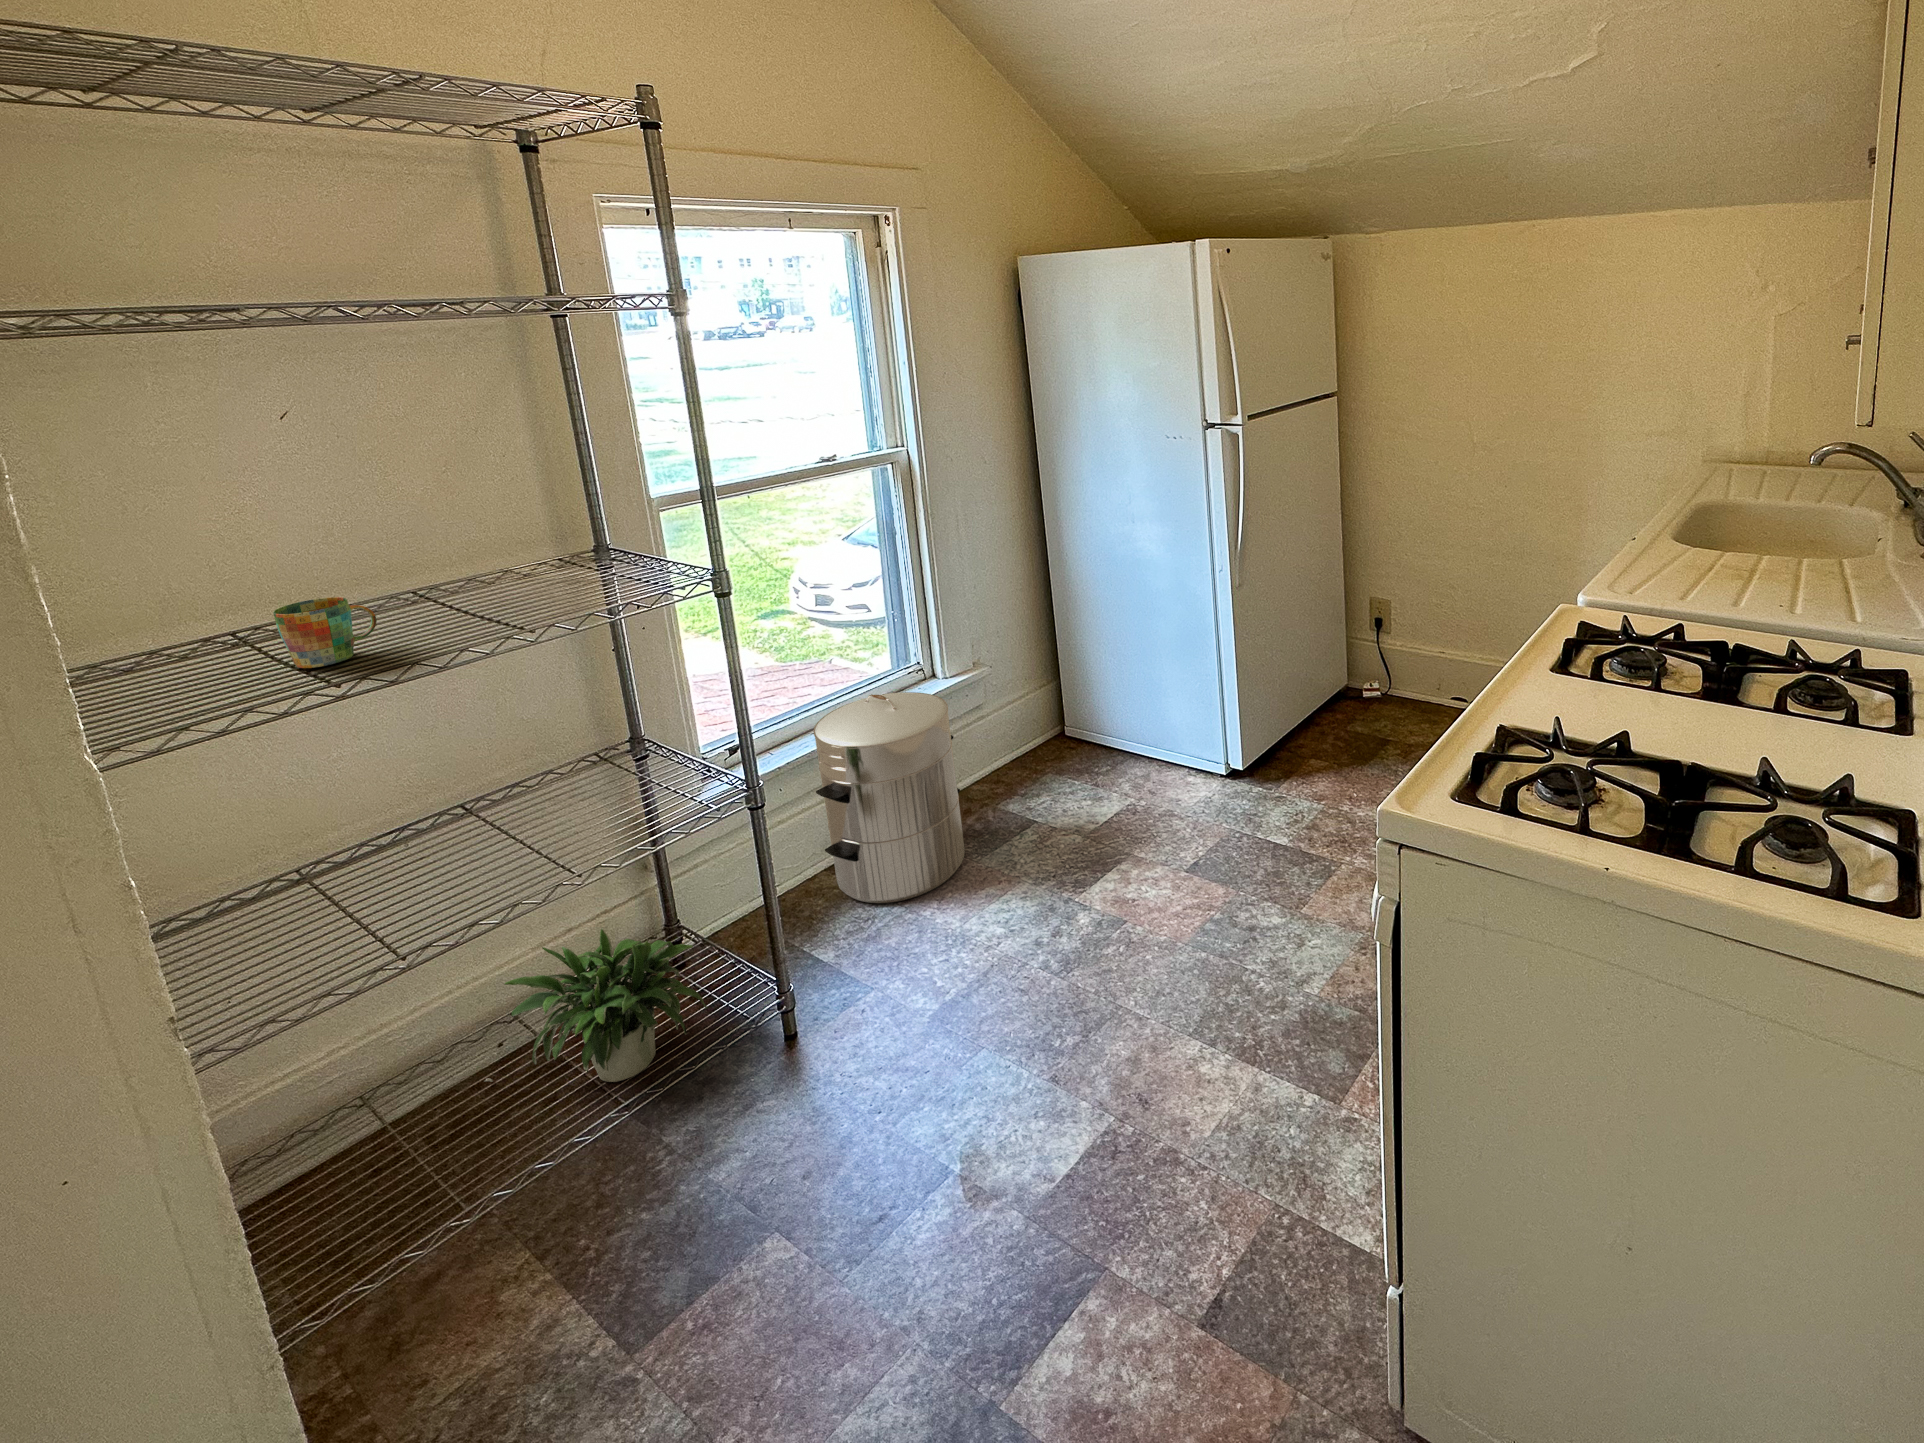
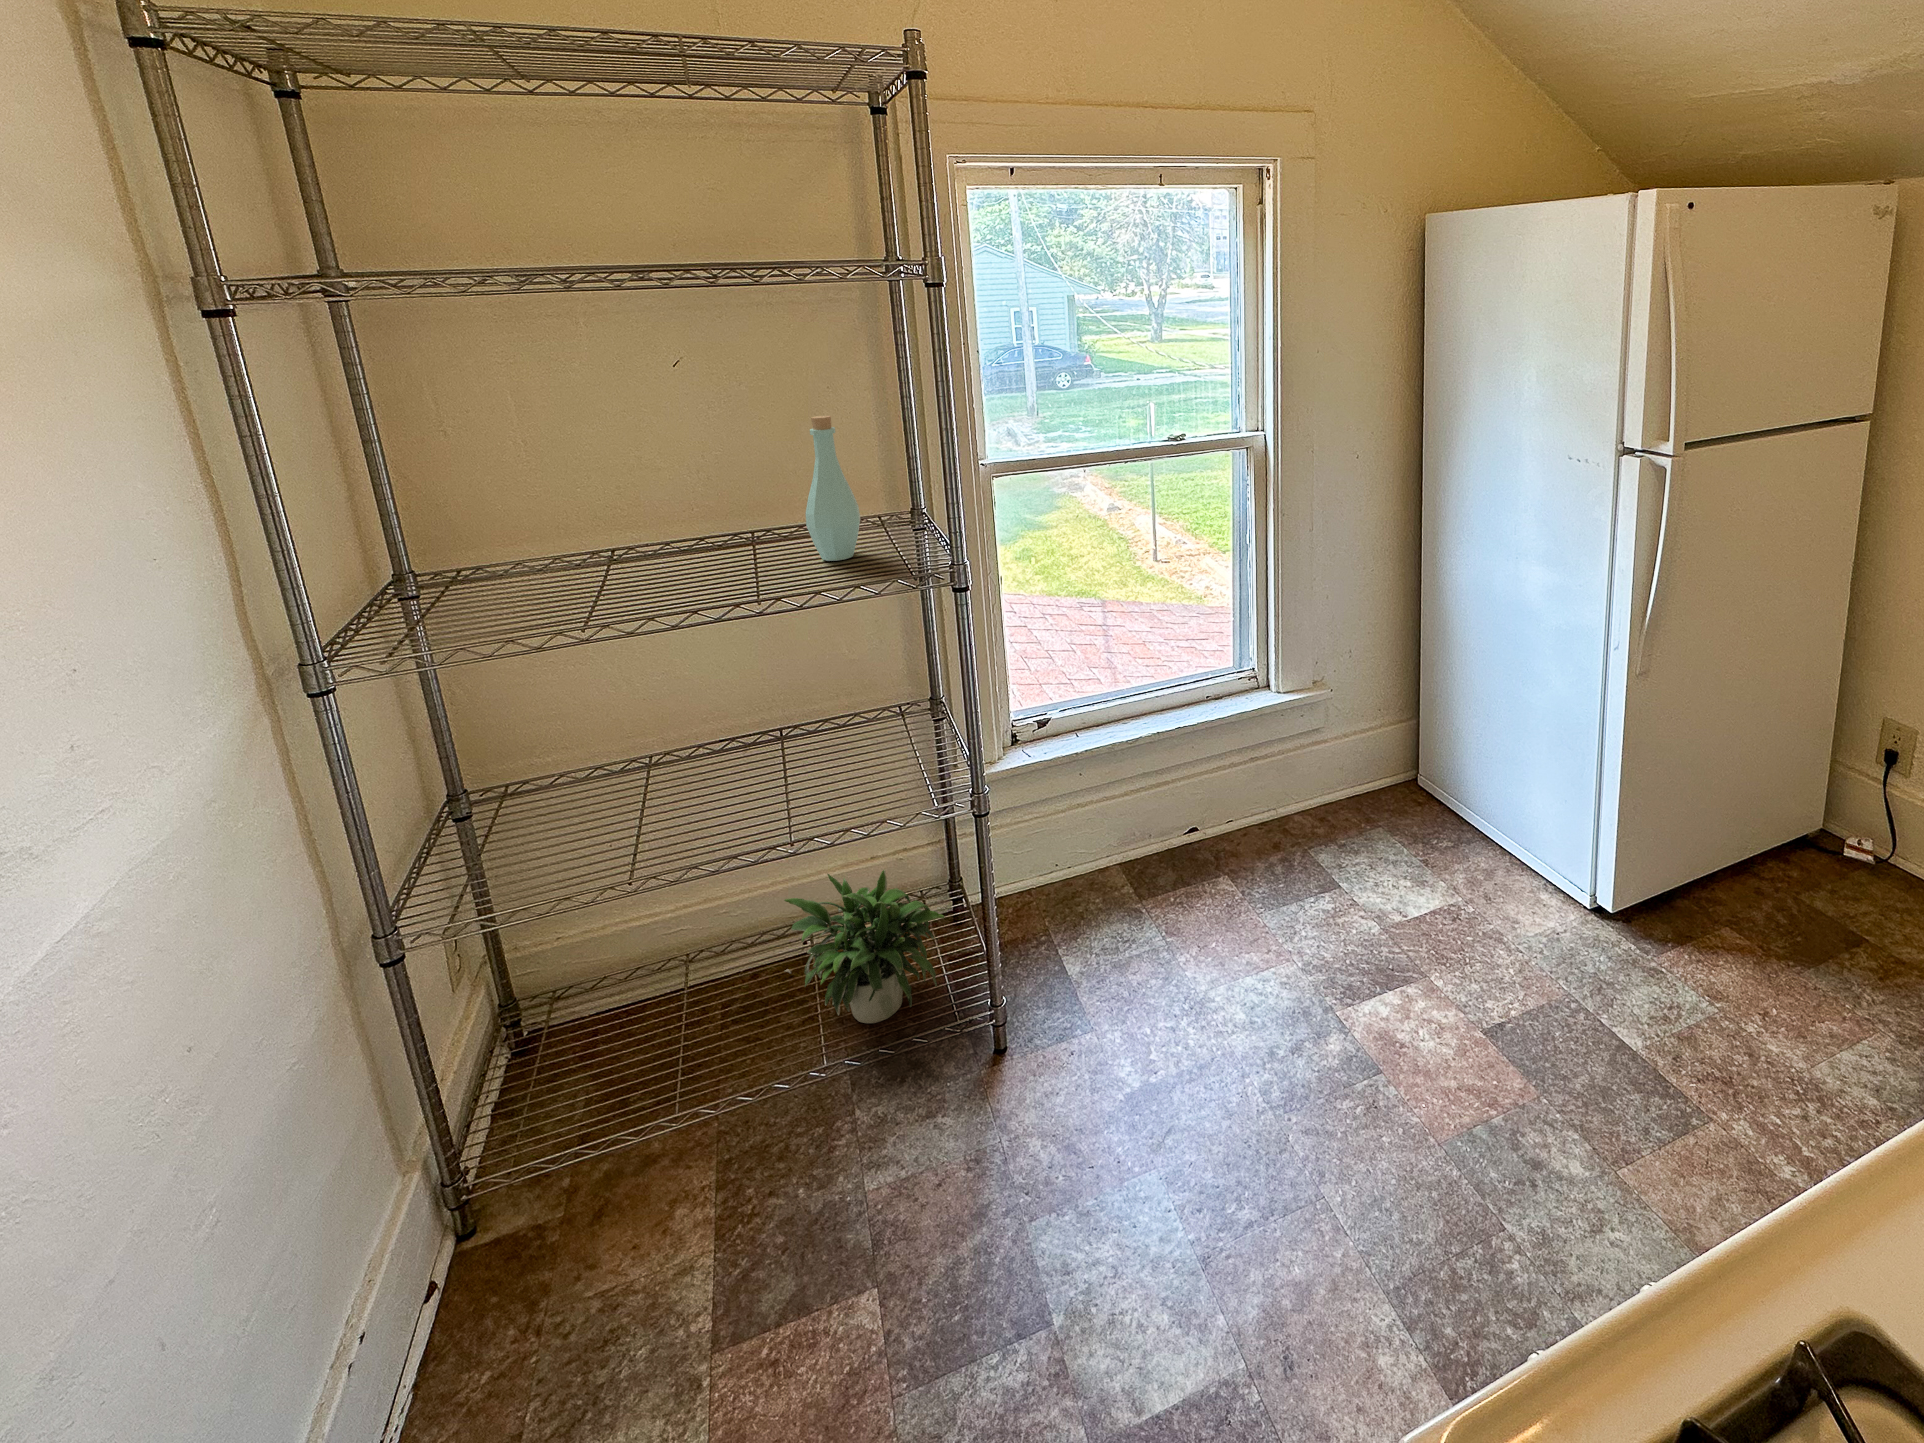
bottle: none [487,456,556,607] -> present [805,416,860,561]
mug: present [273,597,377,668] -> none [624,530,703,591]
waste bin: present [813,692,965,903] -> none [1100,700,1258,932]

